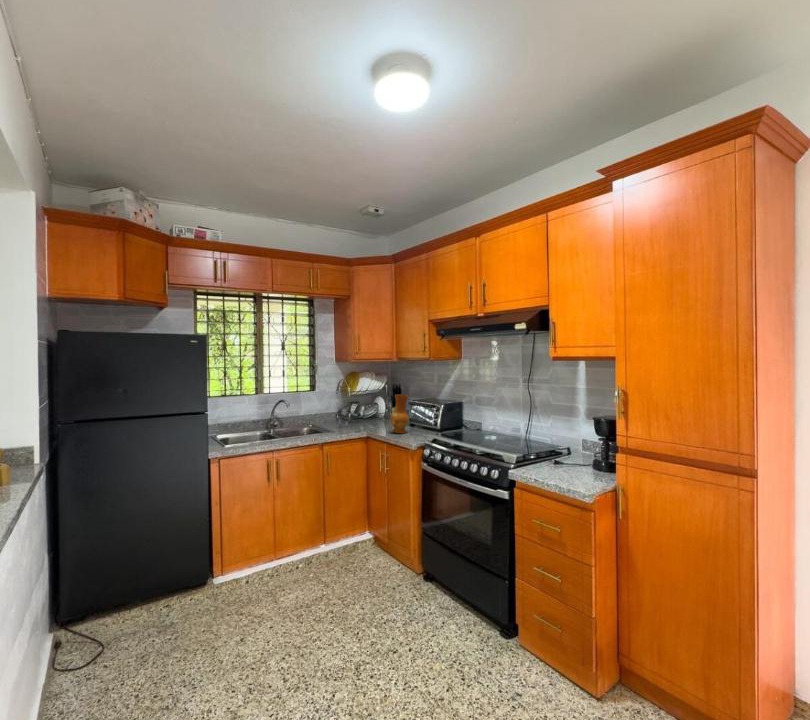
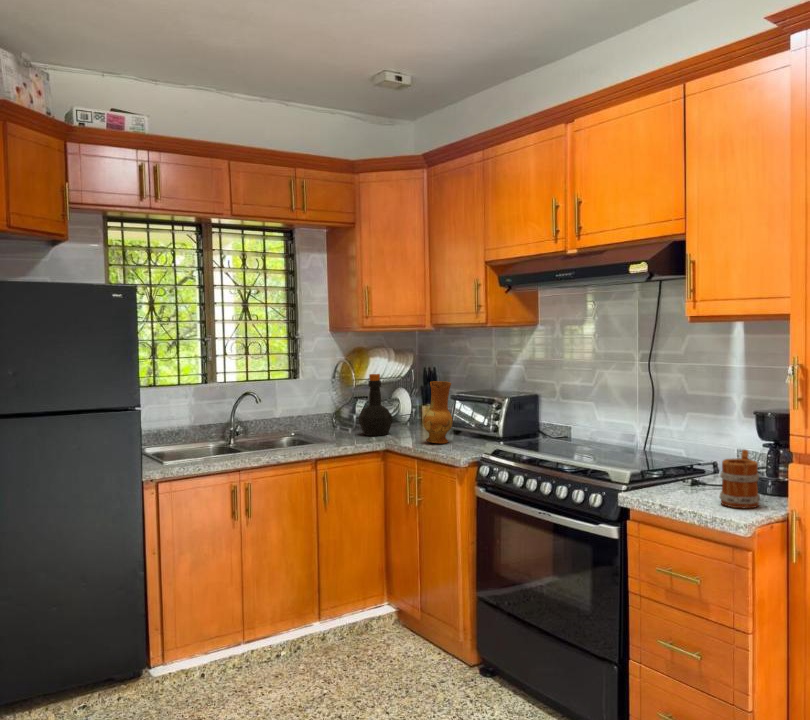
bottle: none [352,389,373,427] -> present [359,374,392,436]
mug: none [572,443,597,482] -> present [720,450,760,508]

